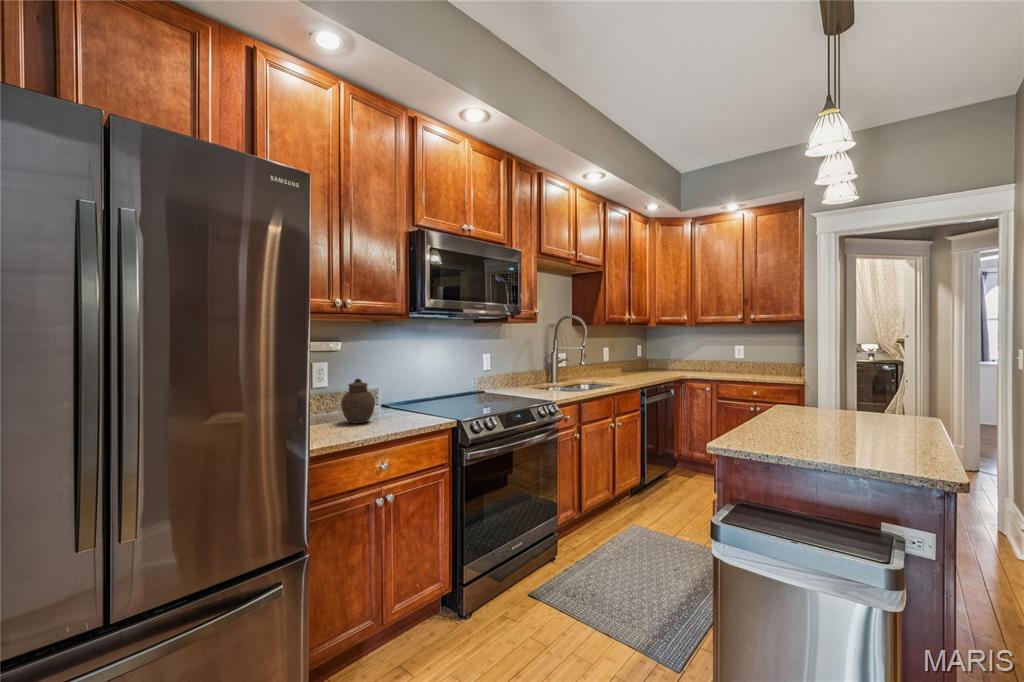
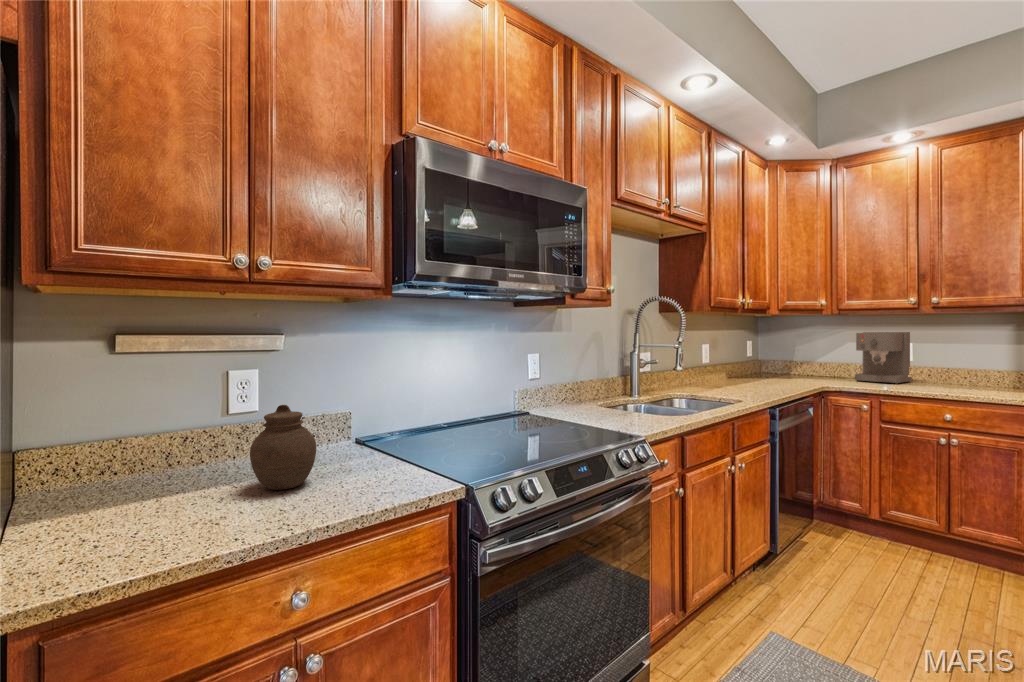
coffee maker: none [709,338,745,374] -> present [855,332,912,384]

